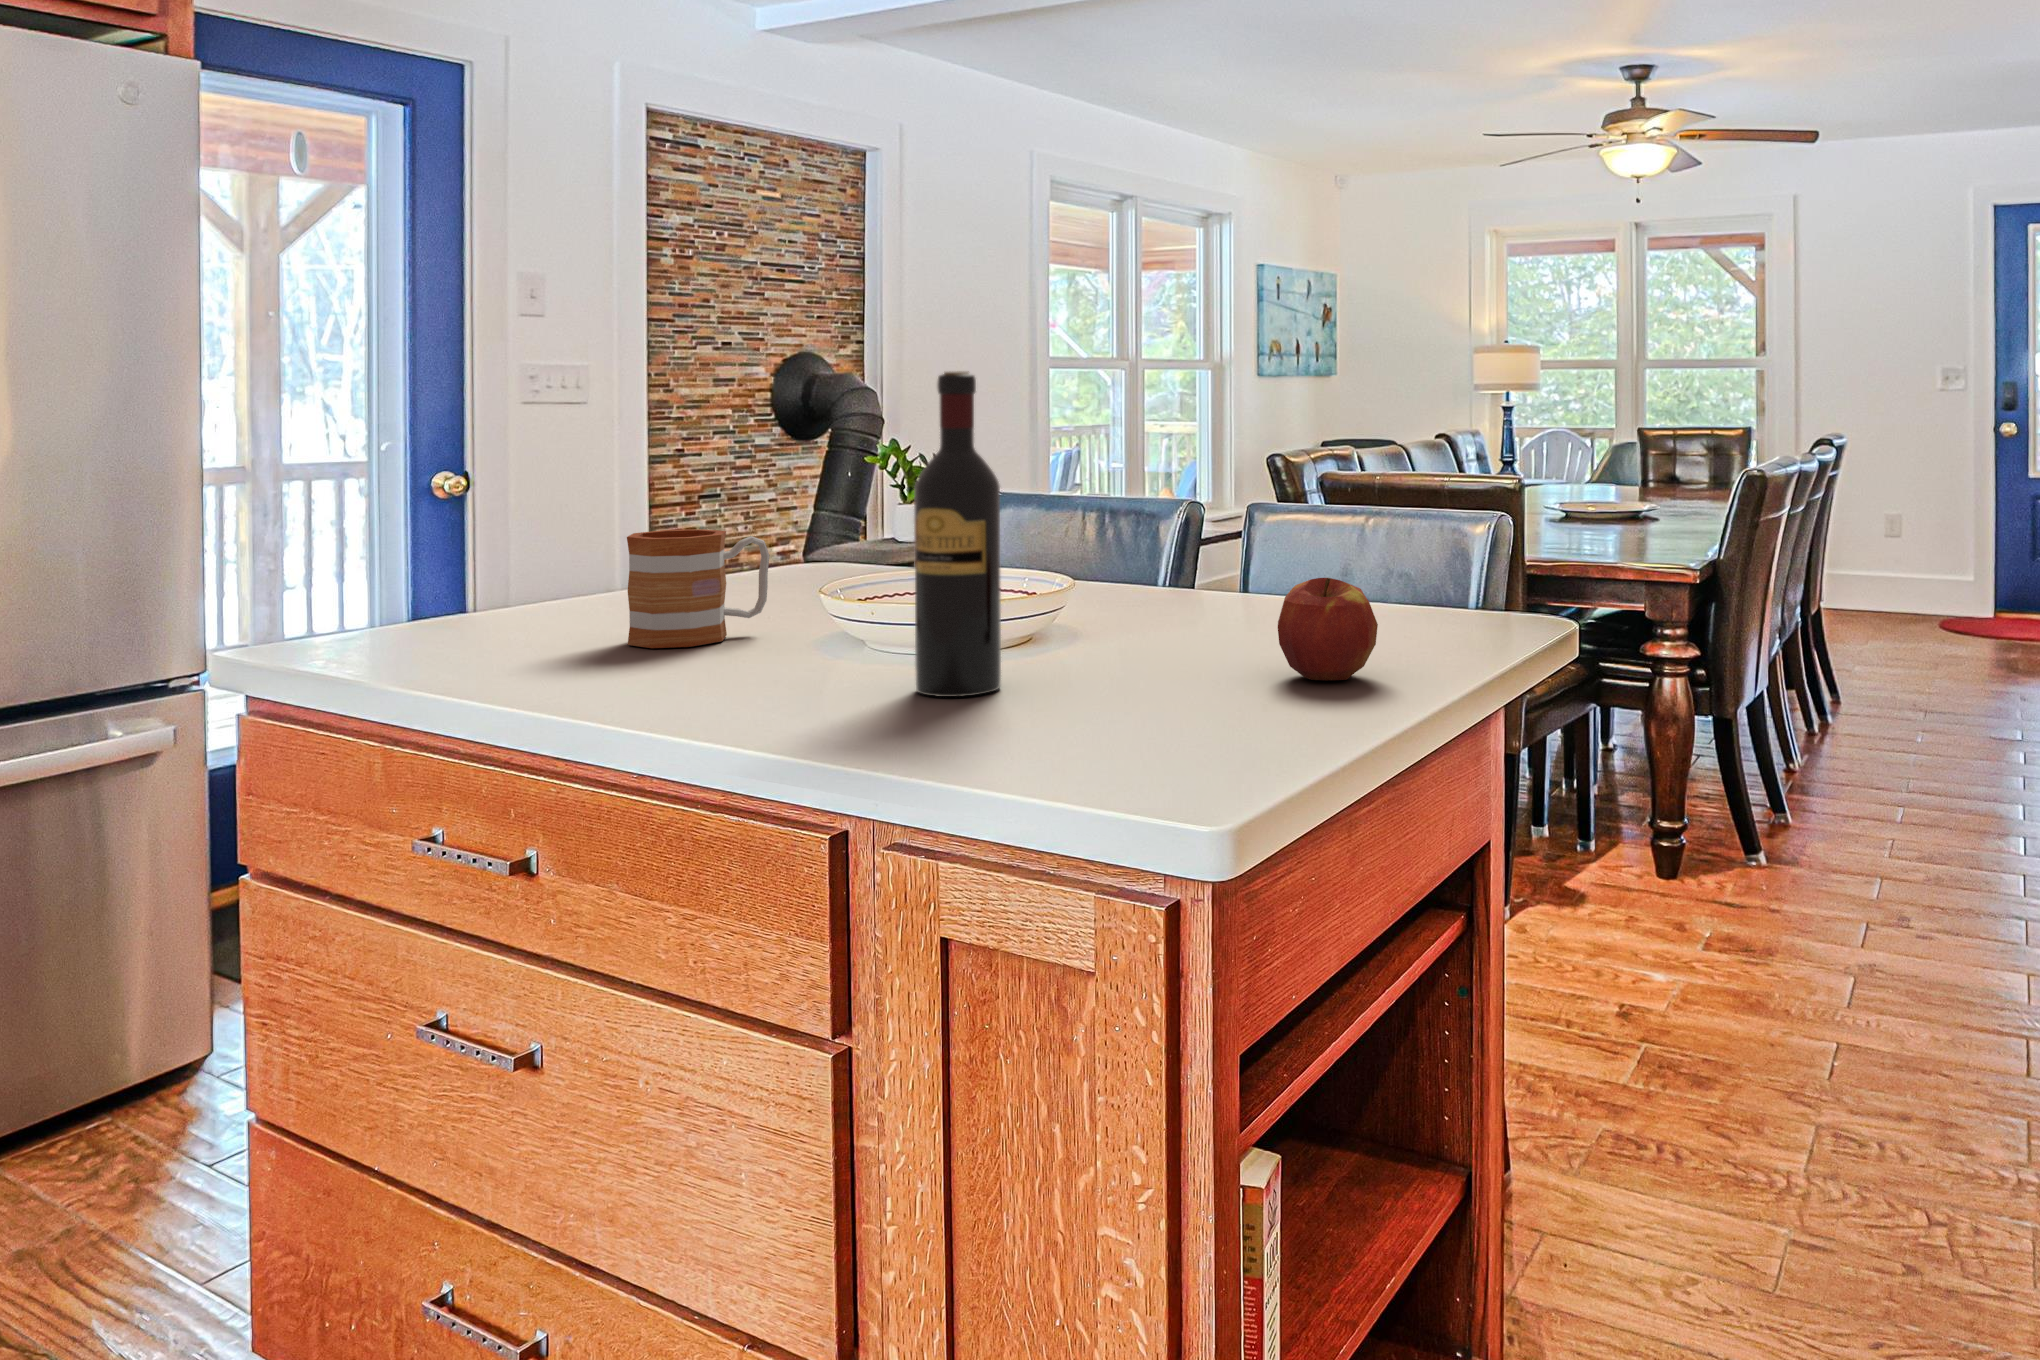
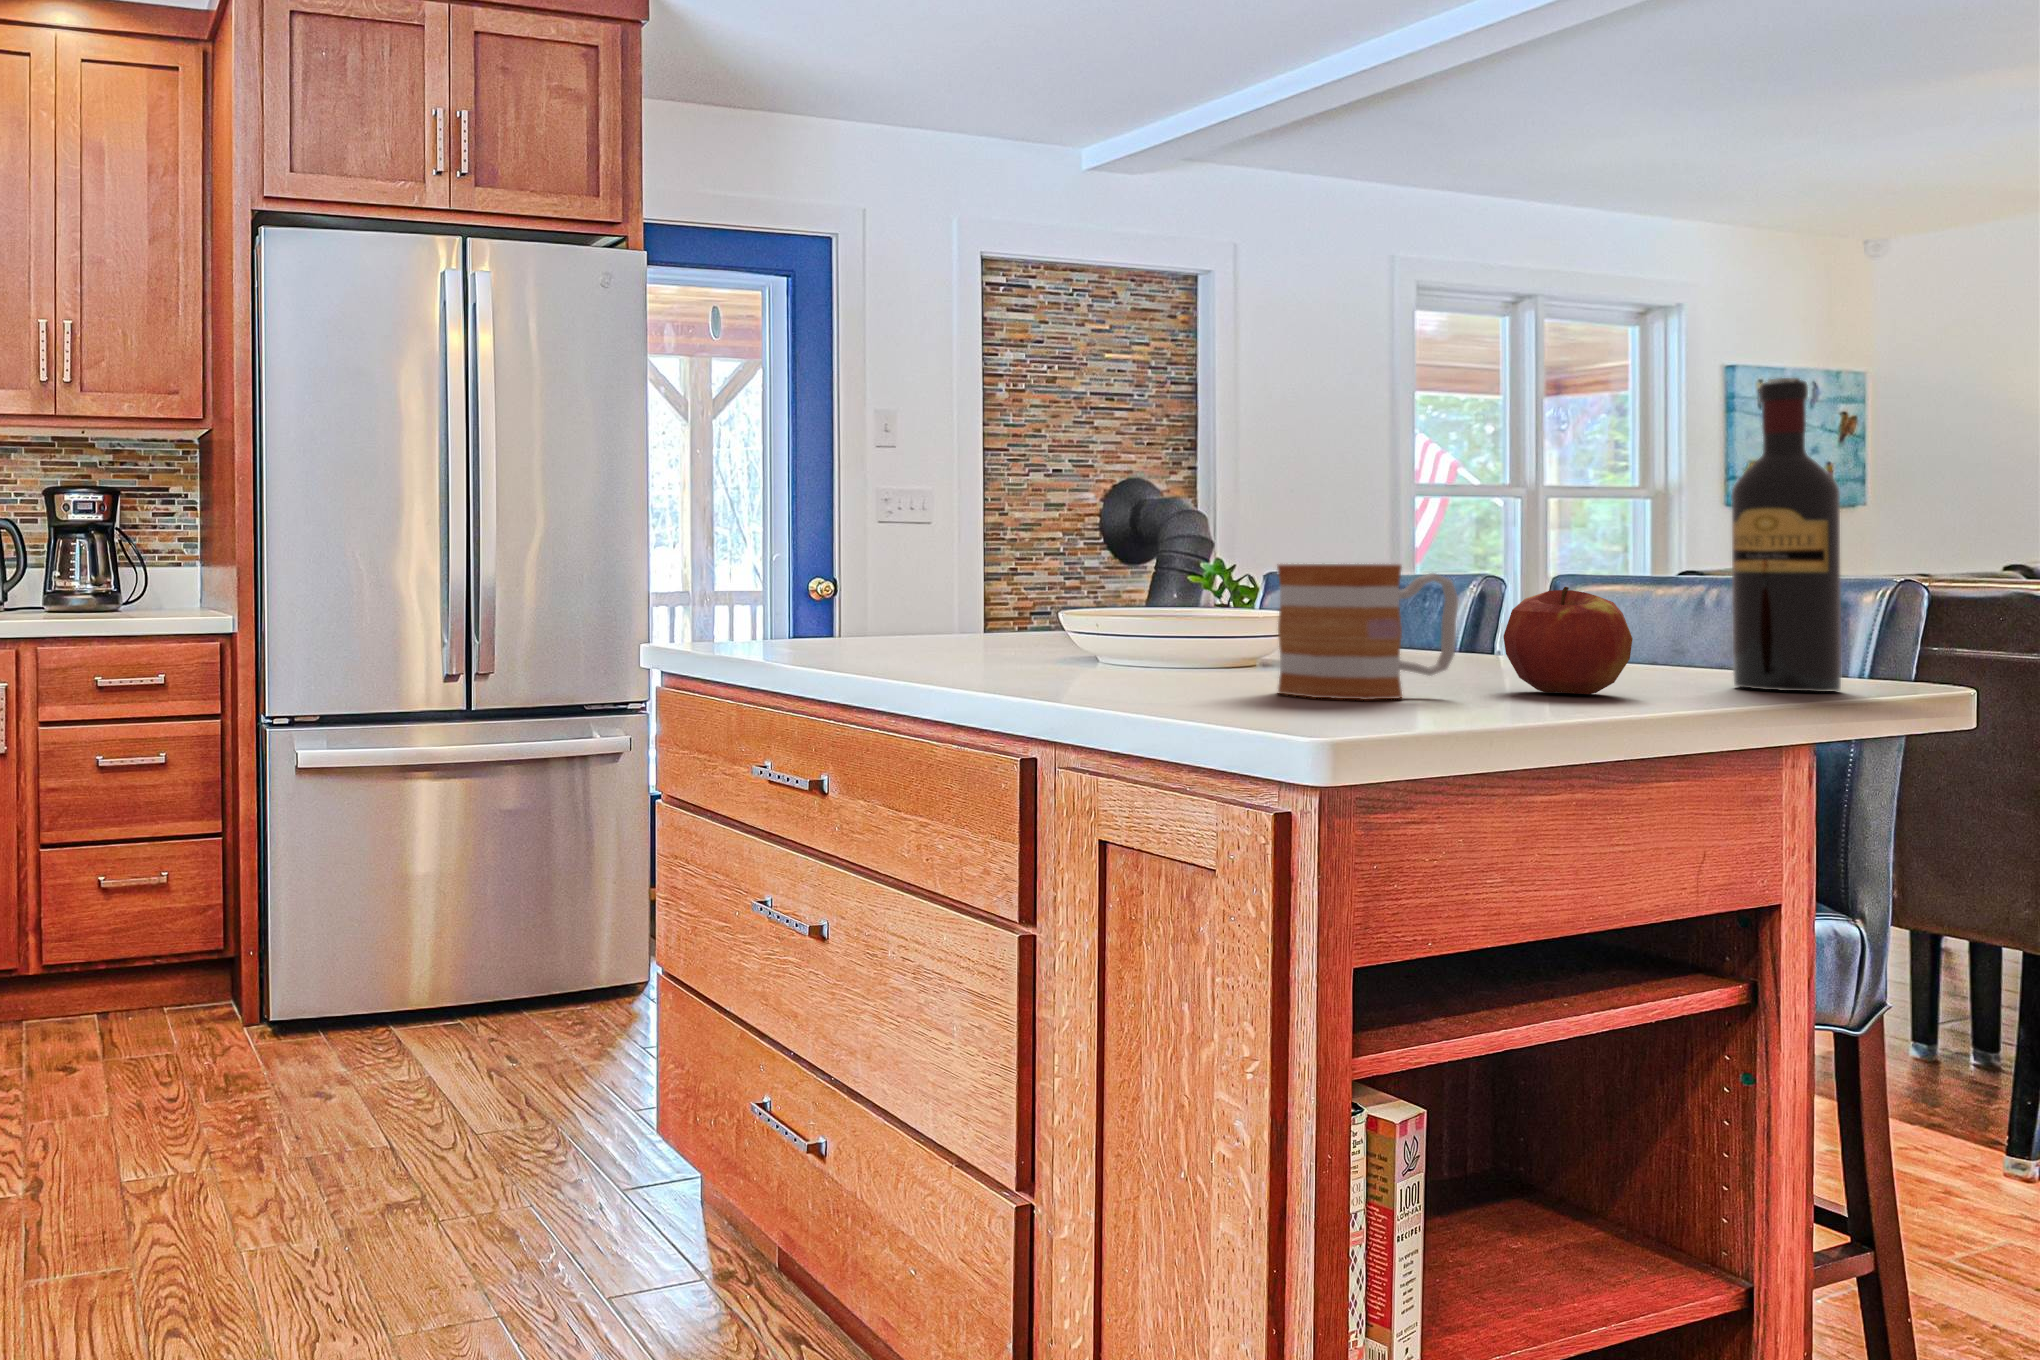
wine bottle: present [914,372,1001,697] -> present [1731,378,1841,692]
mug: present [627,529,770,648] -> present [1277,564,1458,700]

